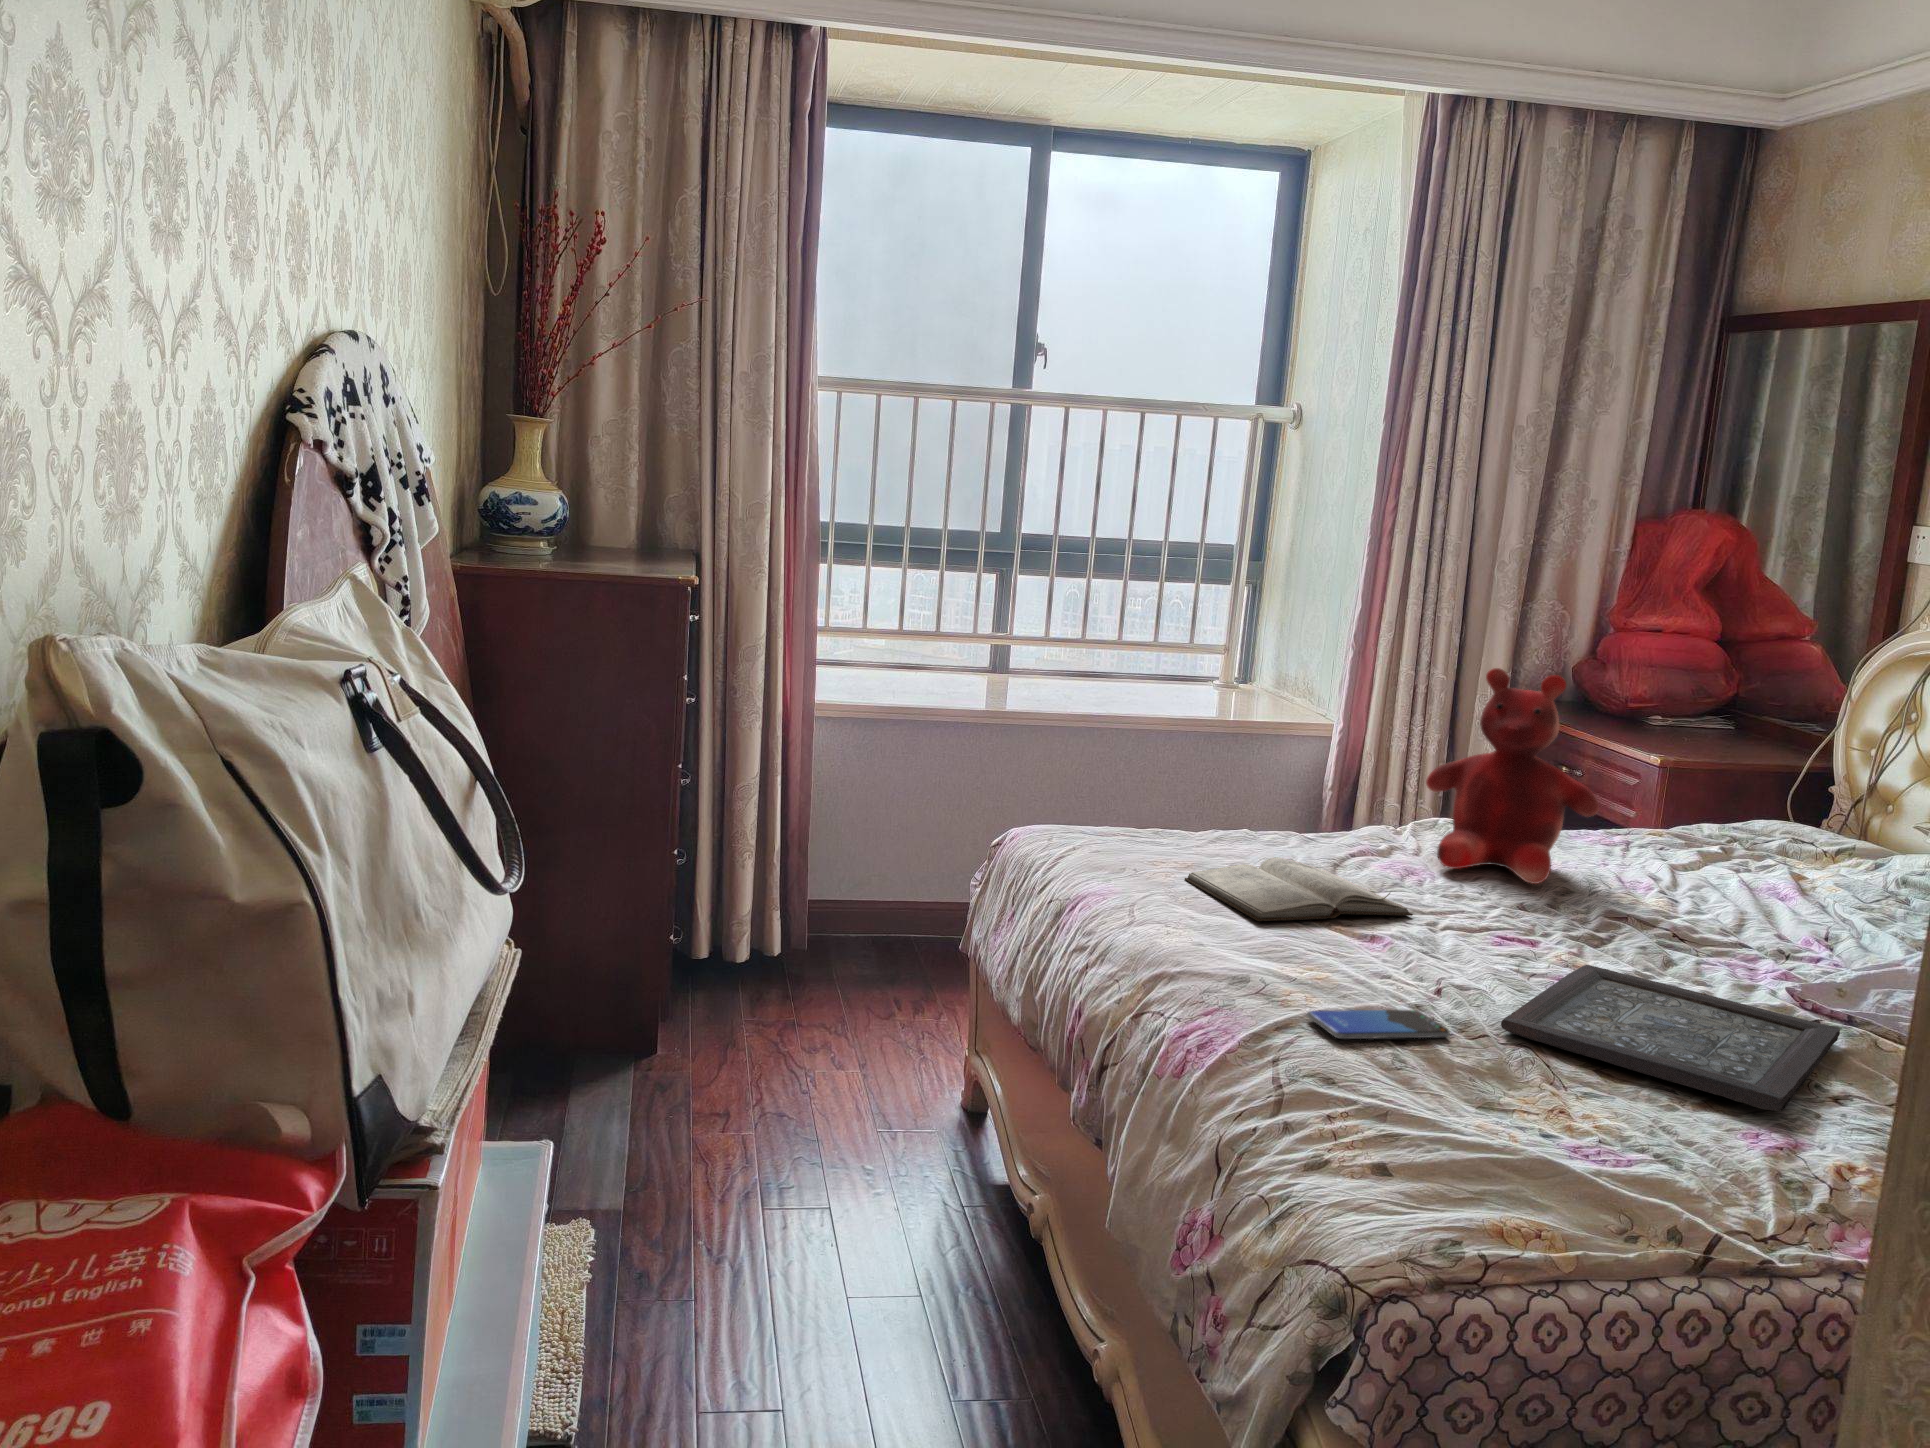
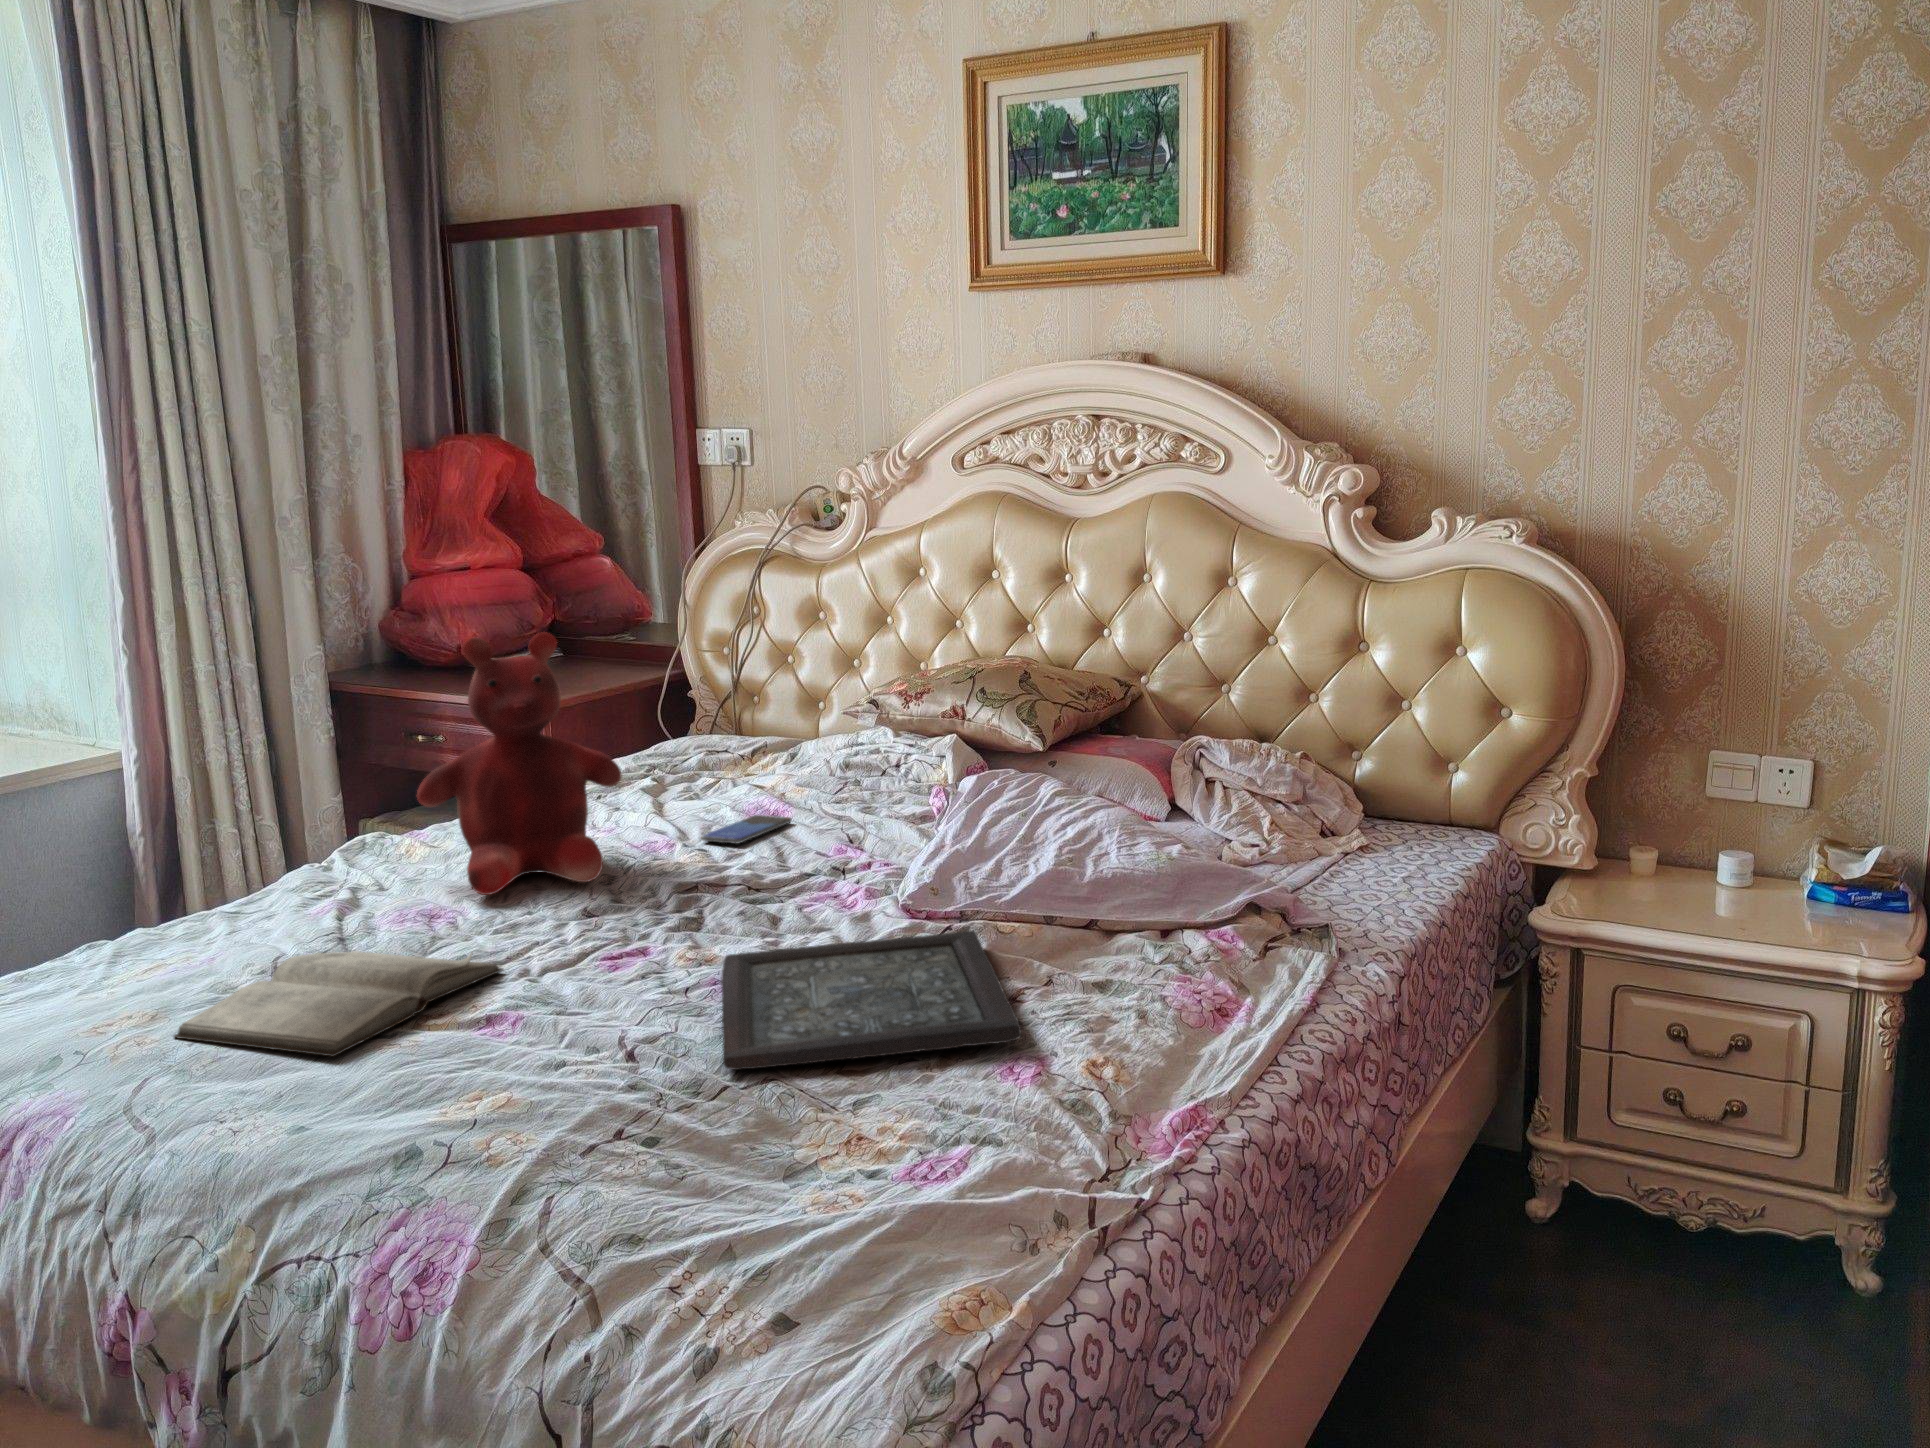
smartphone: present [1307,1010,1450,1039] -> present [701,815,792,844]

